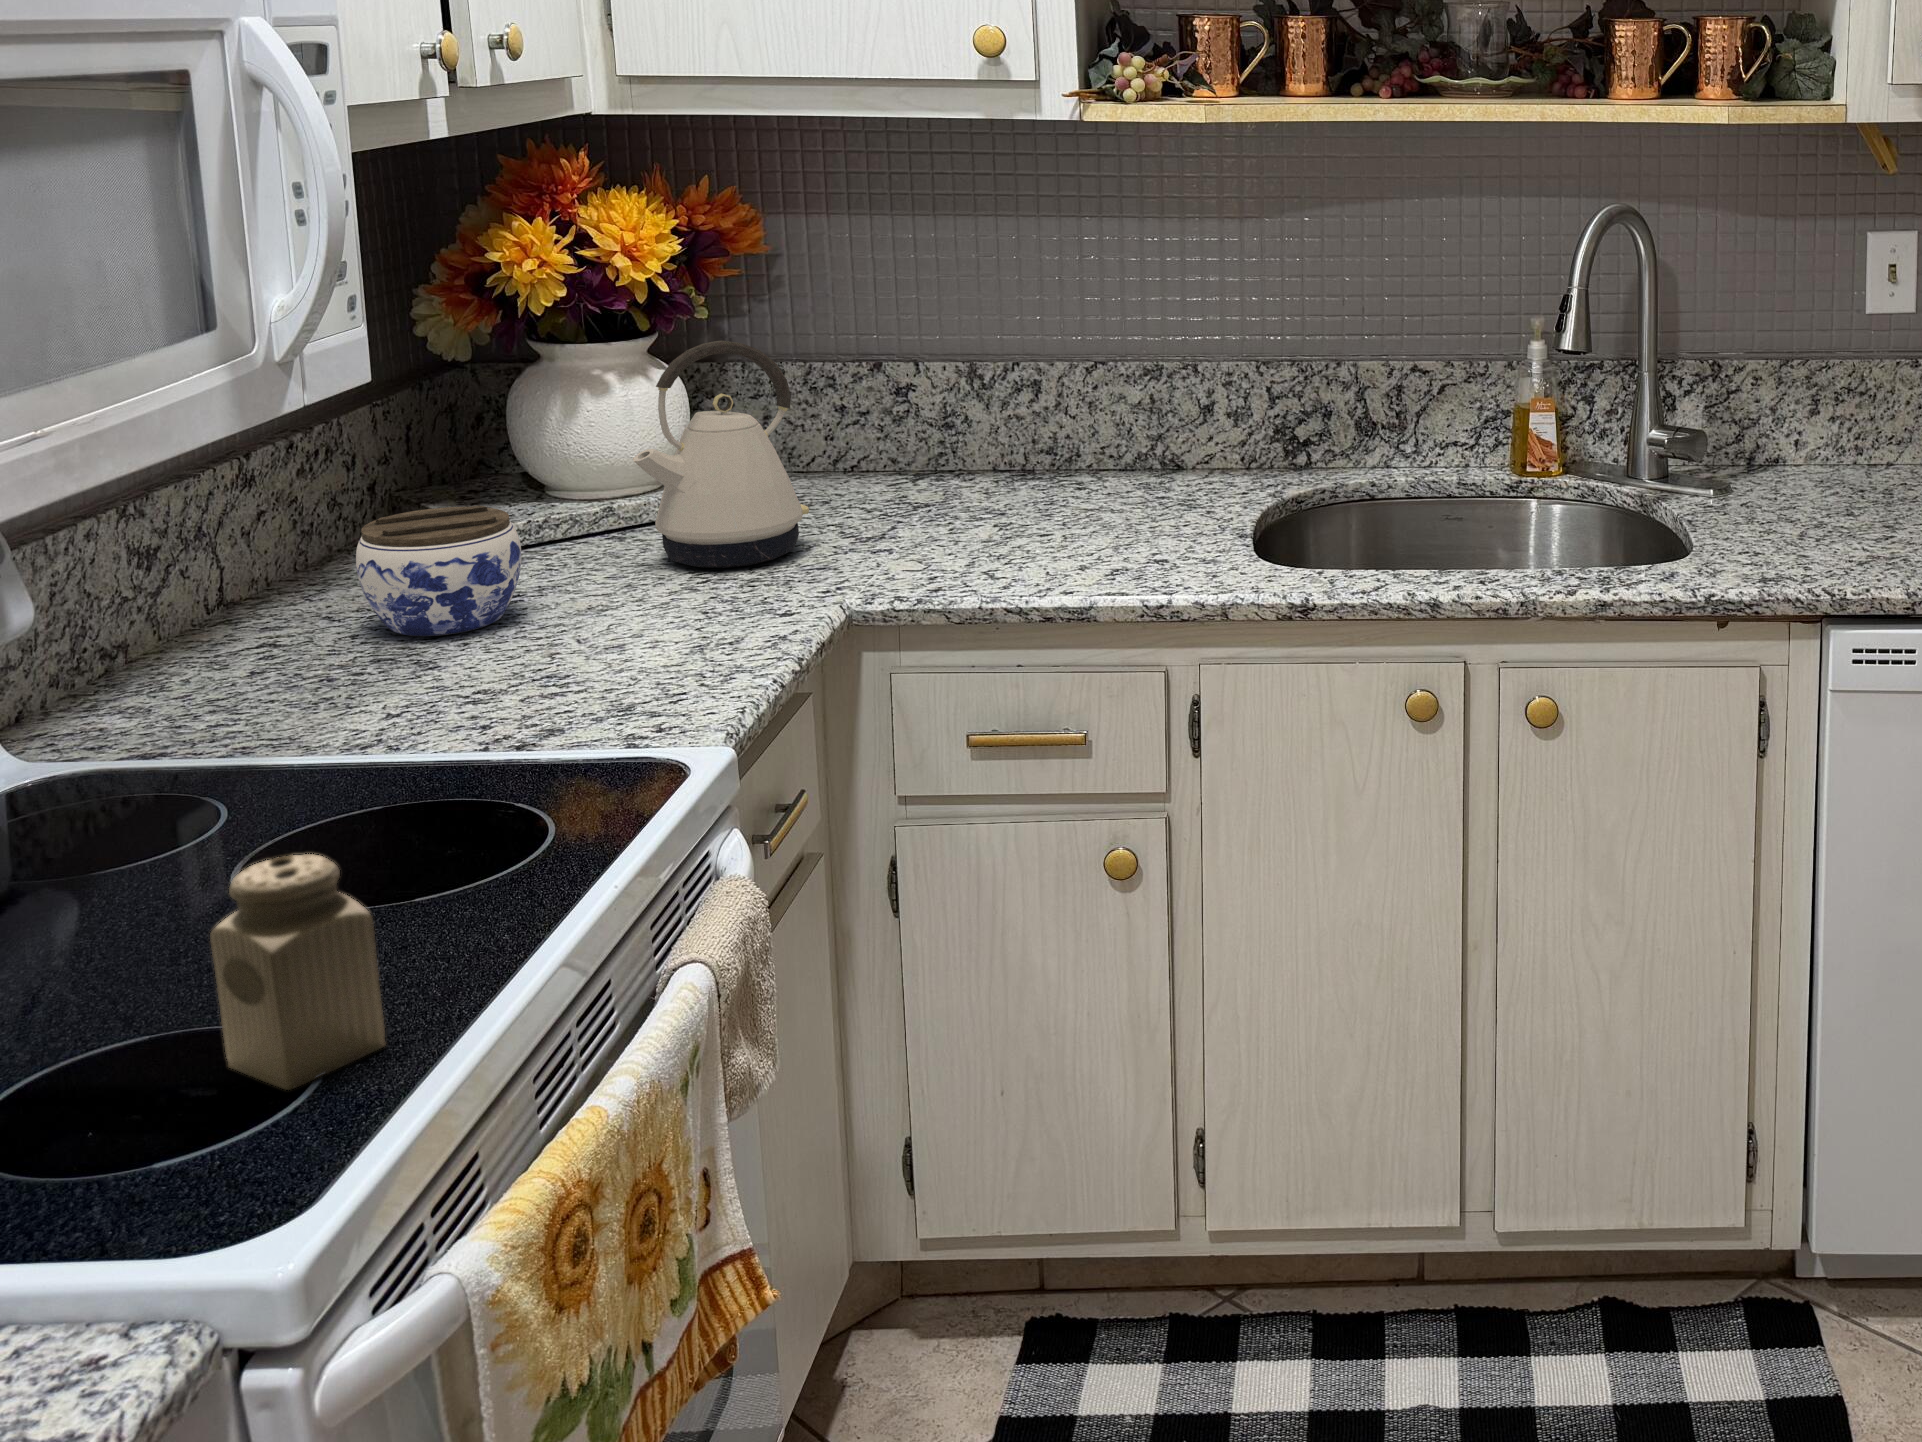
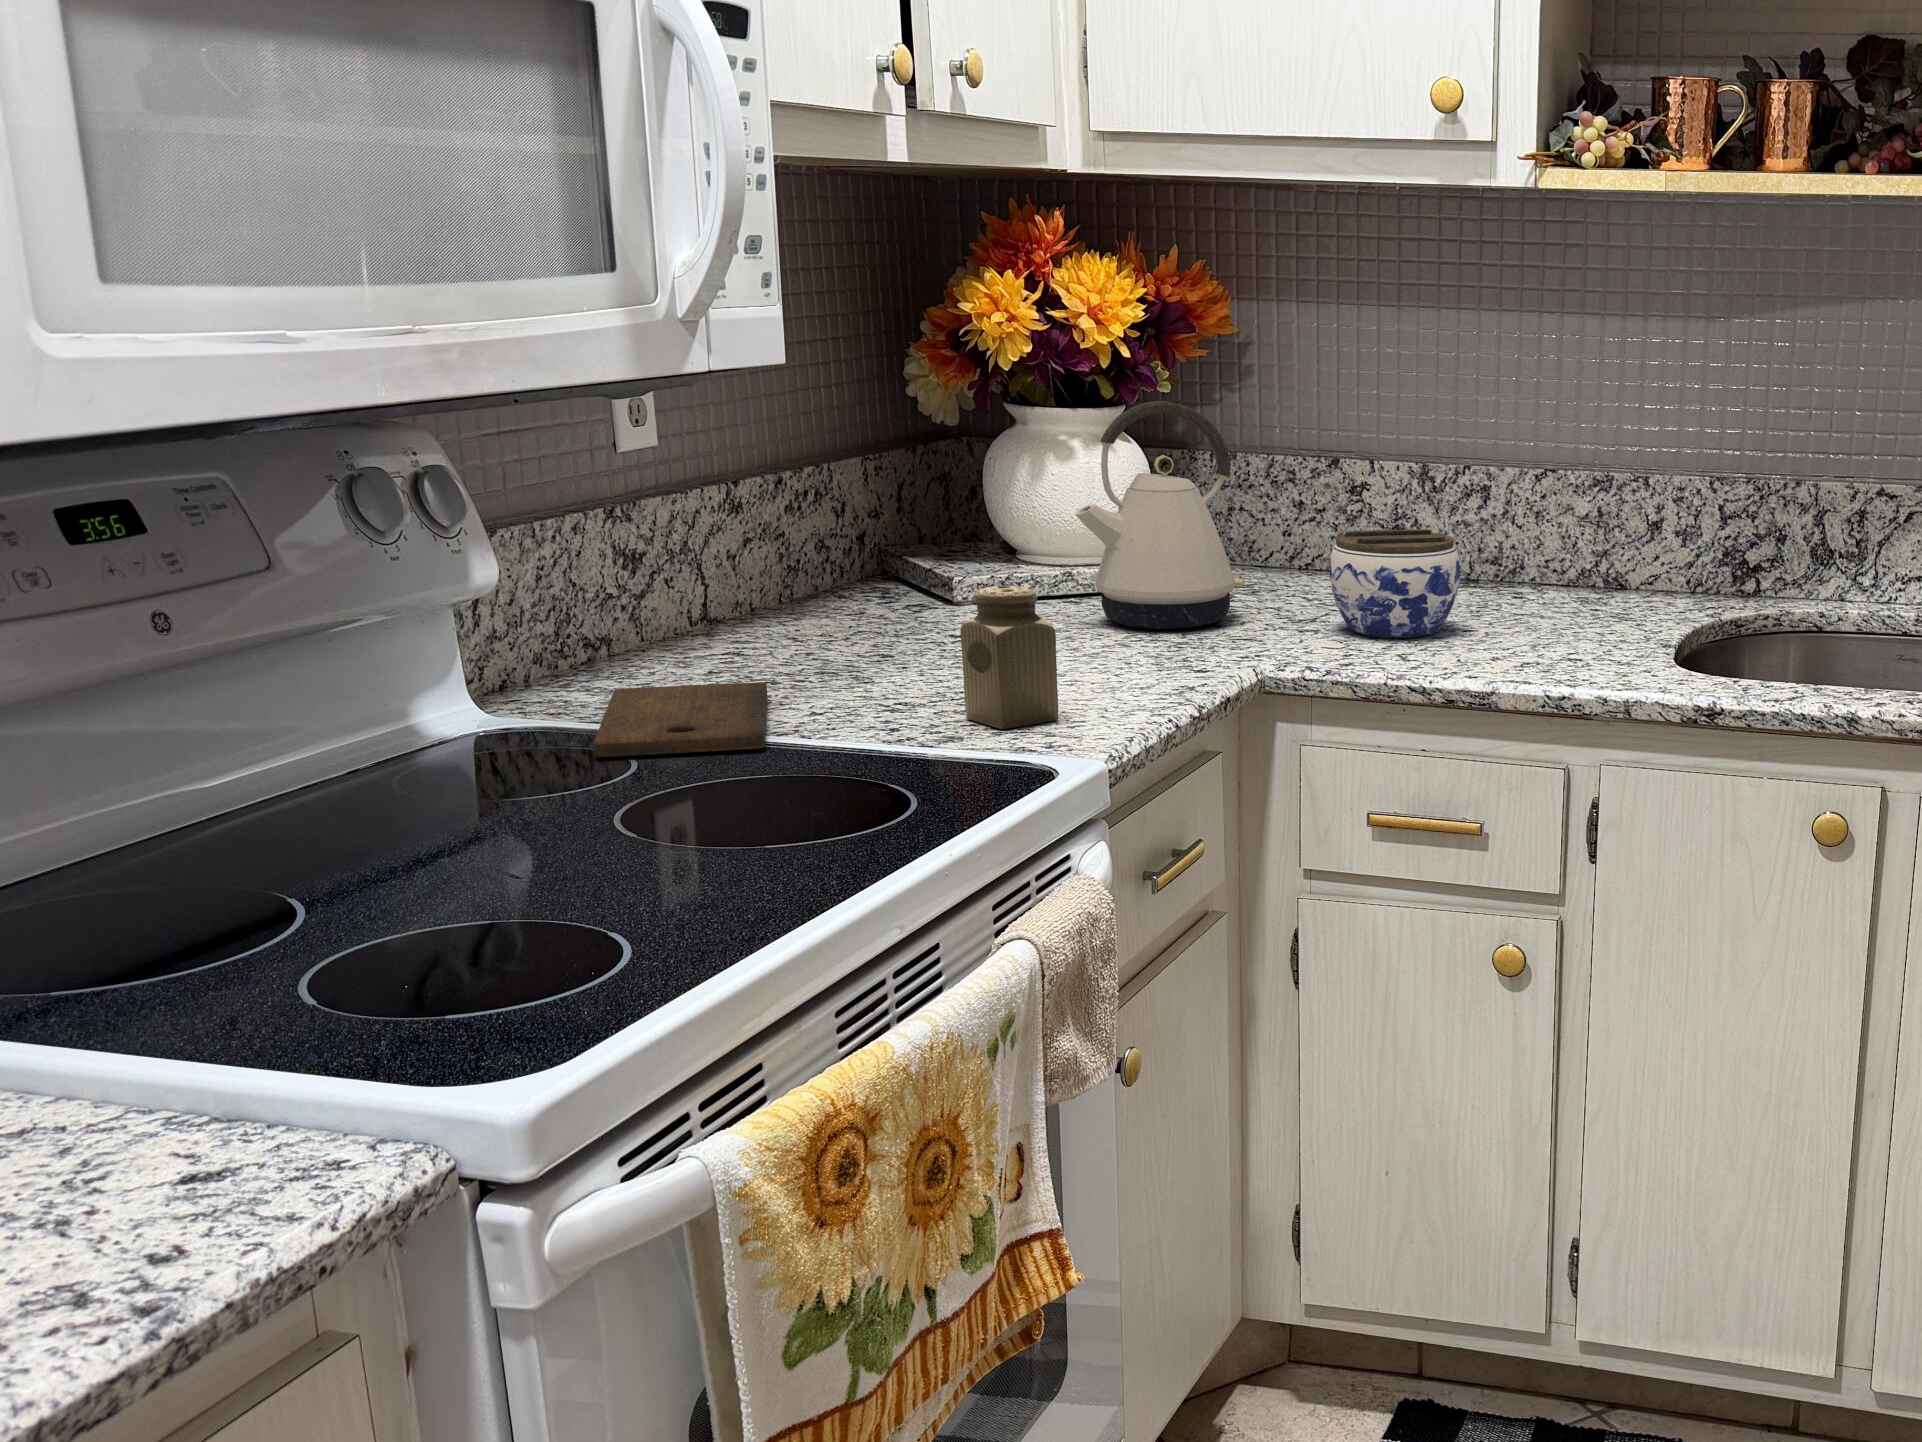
jar: present [356,506,521,636] -> present [1329,529,1460,638]
cutting board: none [157,687,359,804] -> present [594,682,768,757]
salt shaker: present [210,854,385,1090] -> present [960,586,1058,729]

